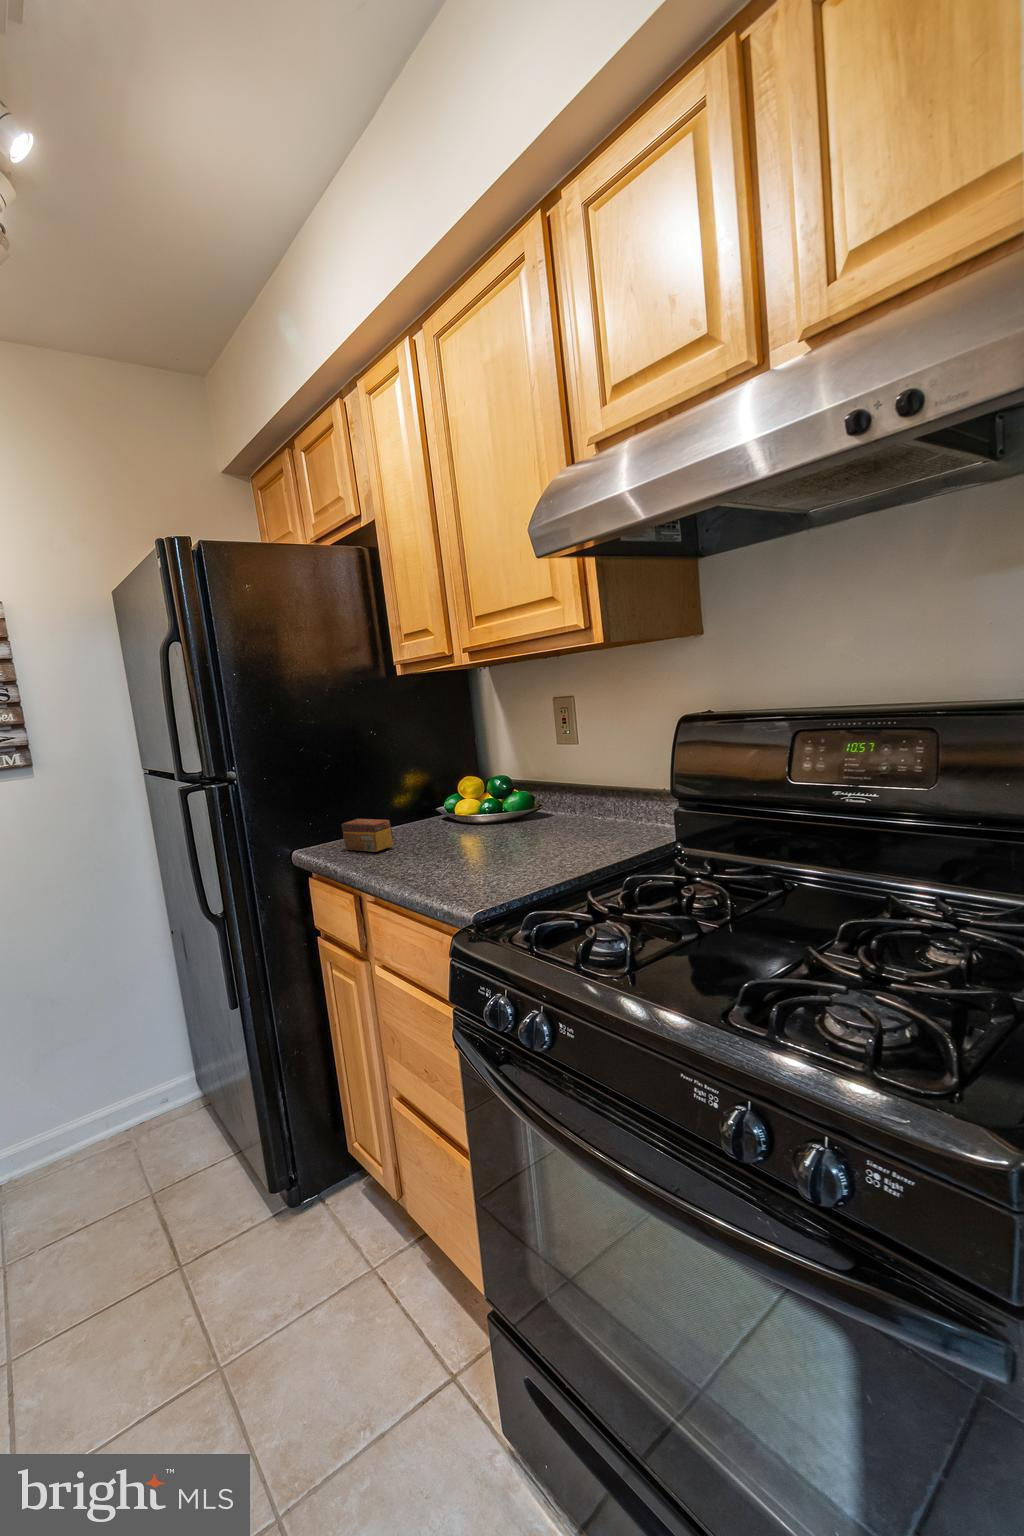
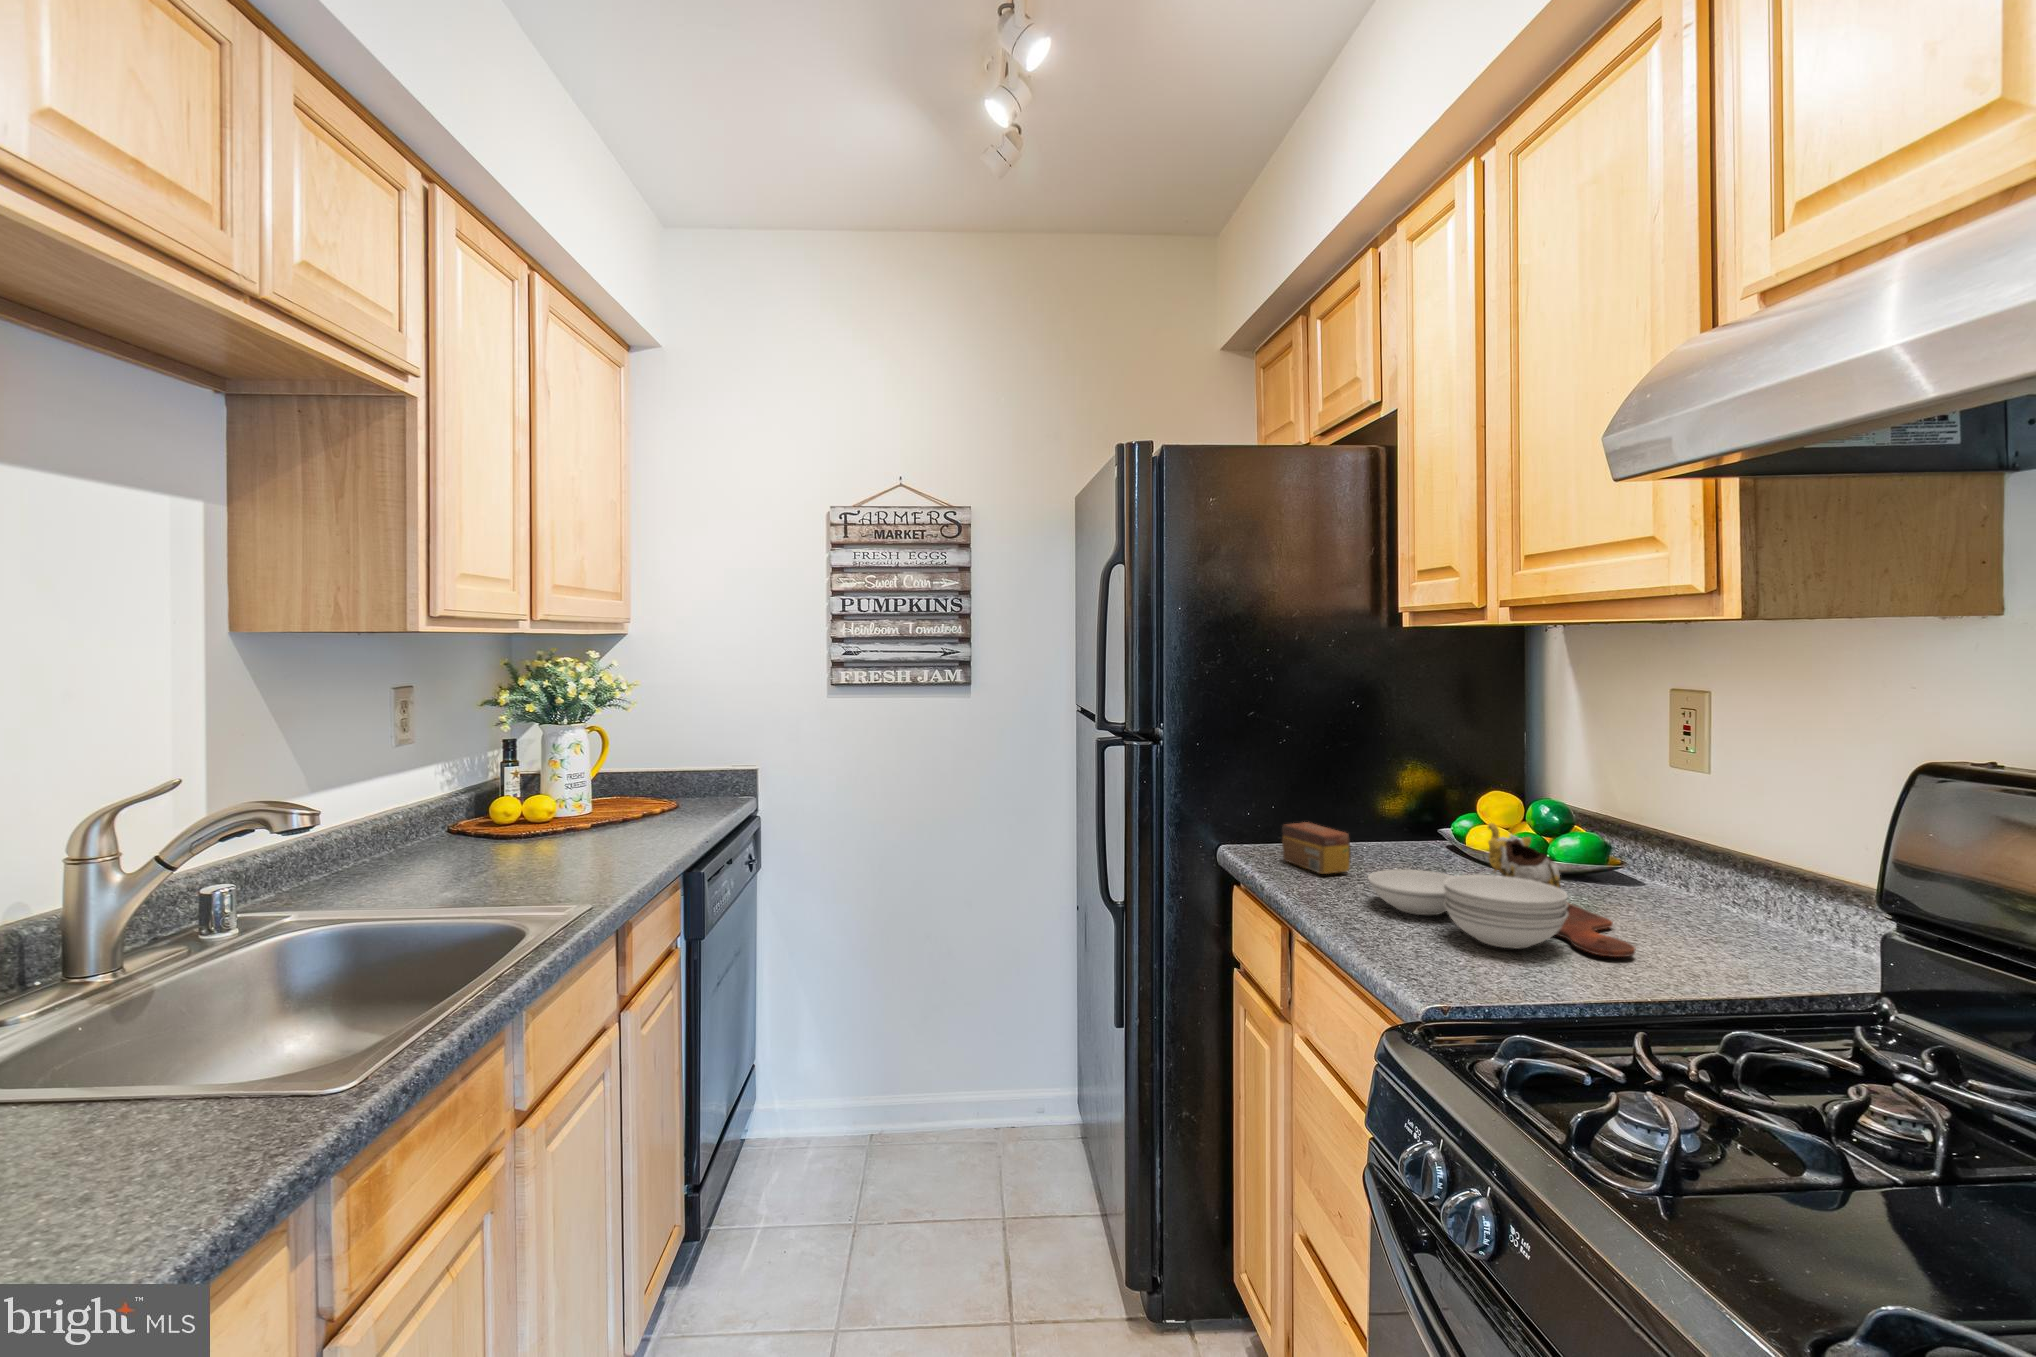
cutting board: none [411,793,568,868] -> present [1368,823,1635,957]

